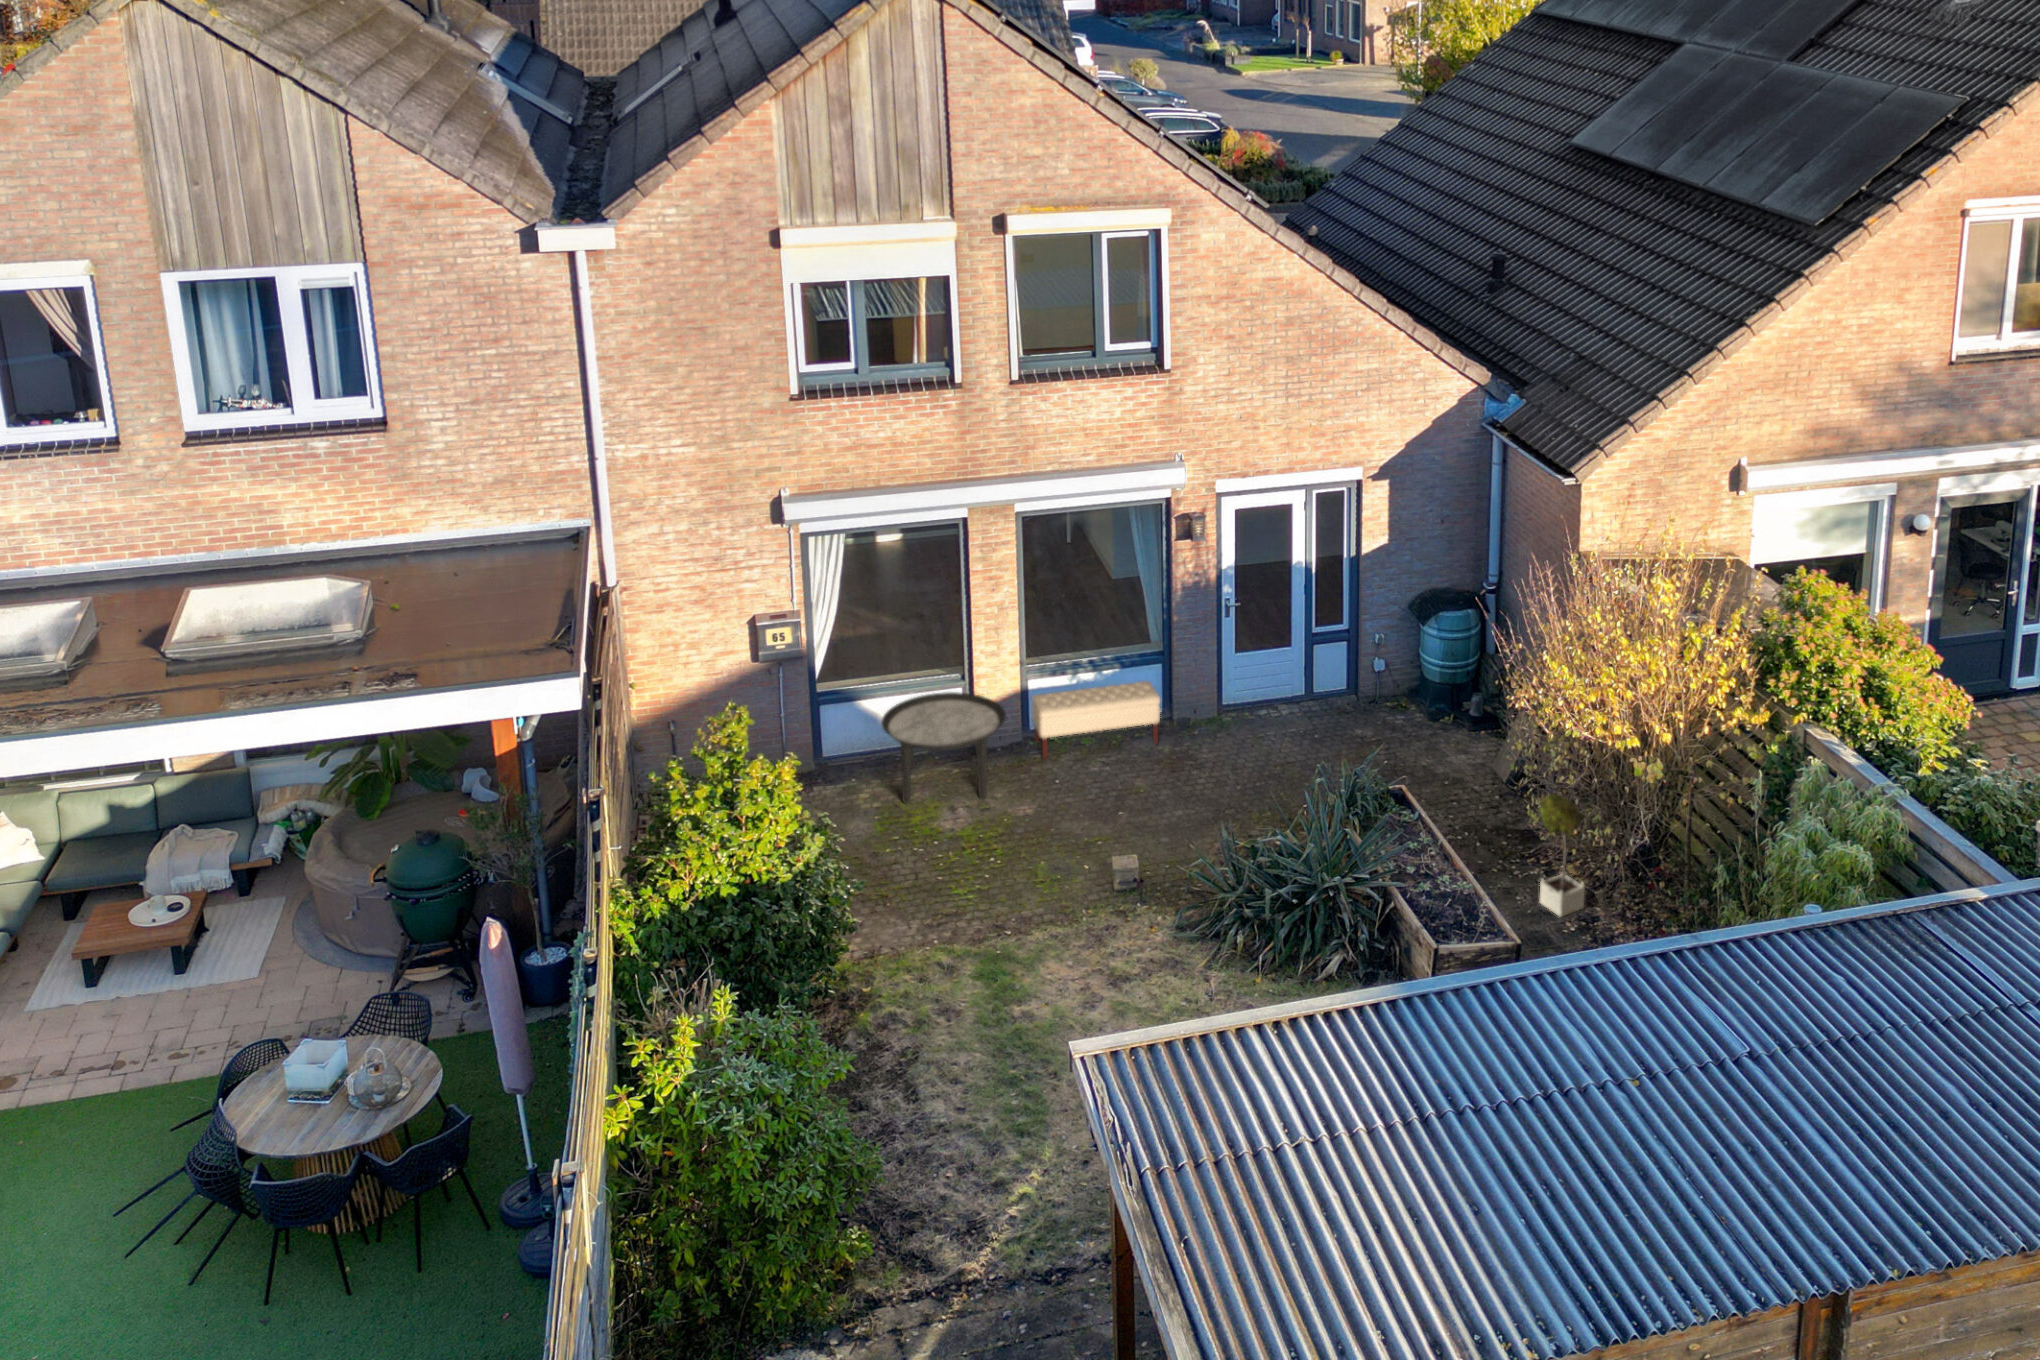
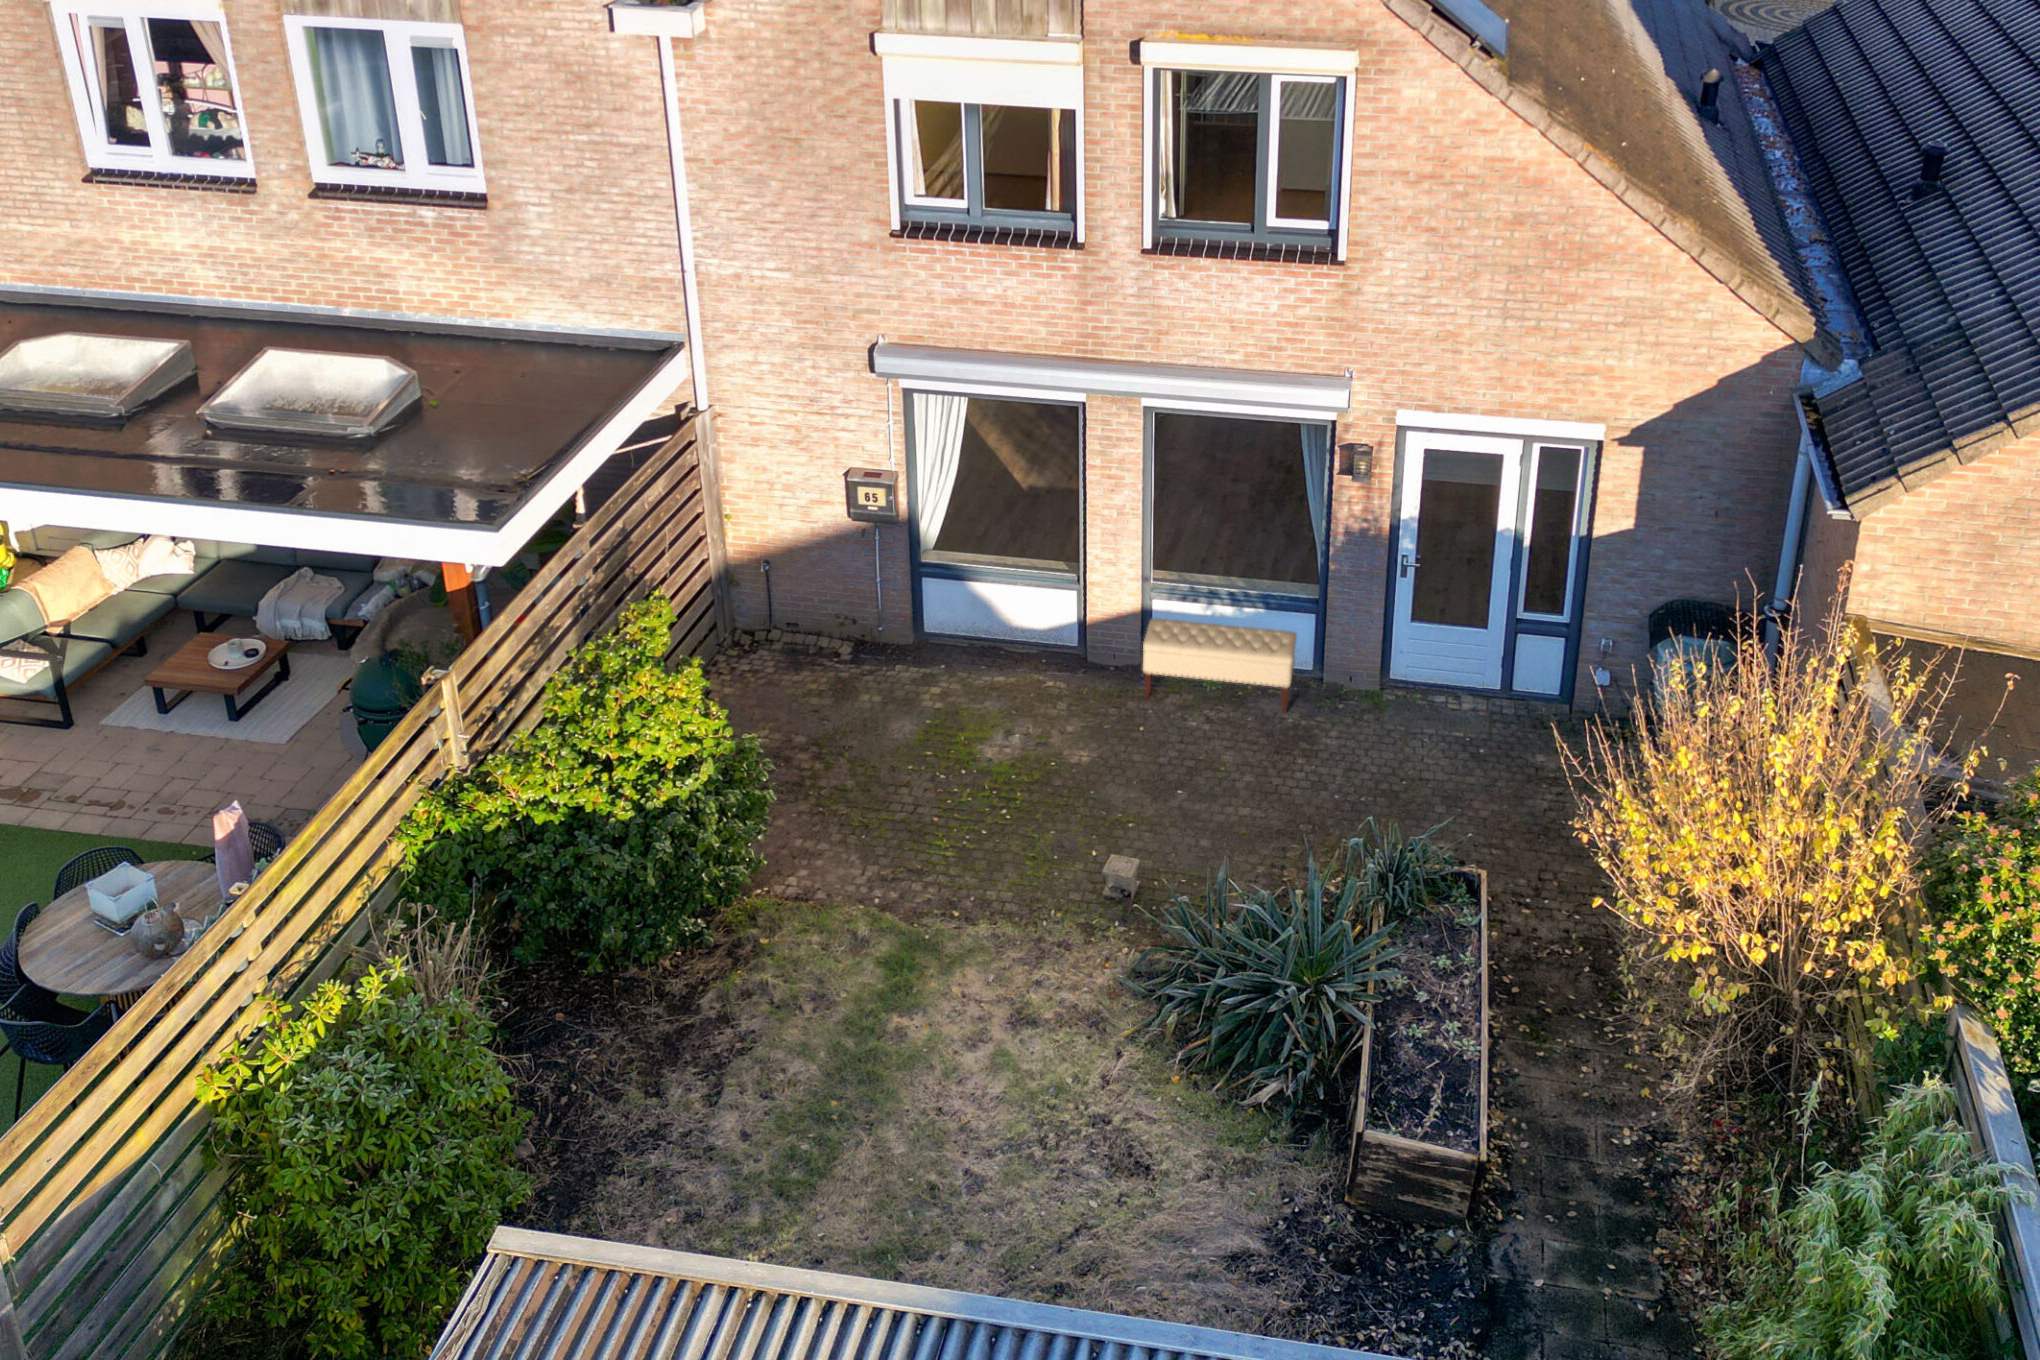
round table: present [881,692,1006,804] -> none [954,591,1097,731]
potted tree: present [1539,794,1585,917] -> none [1614,956,1692,1121]

